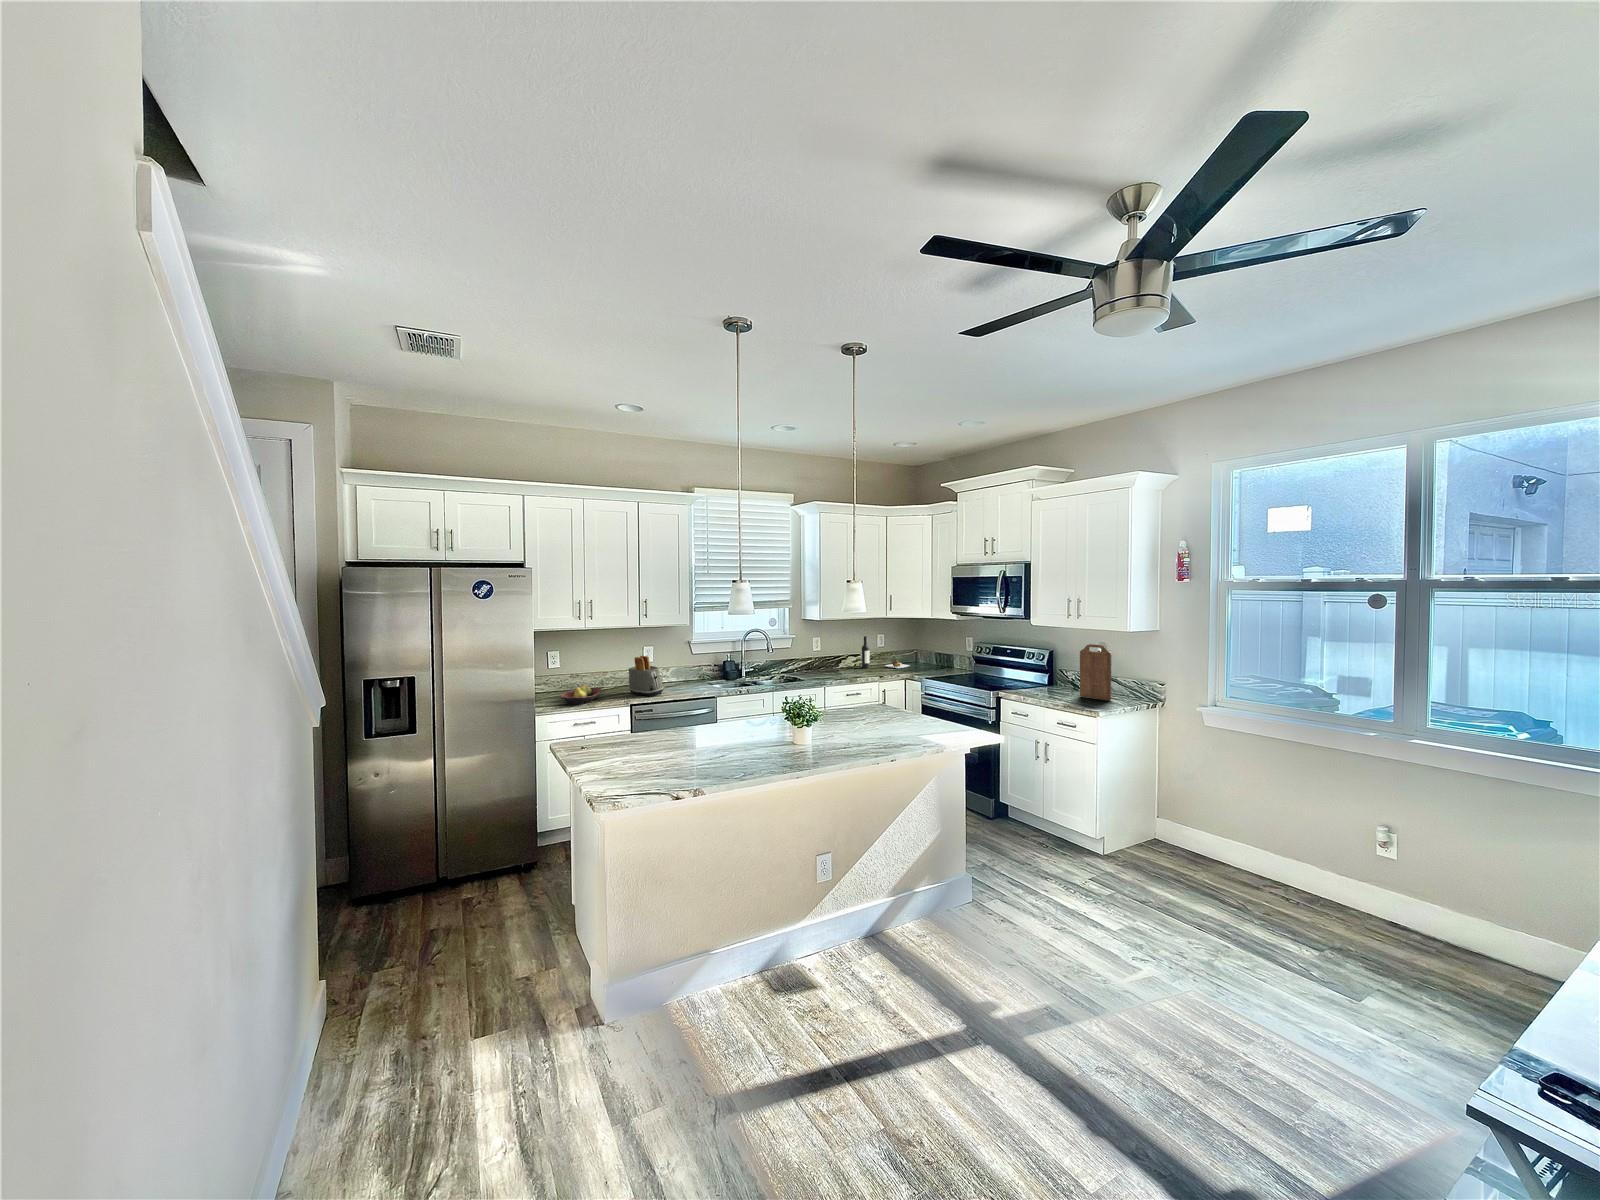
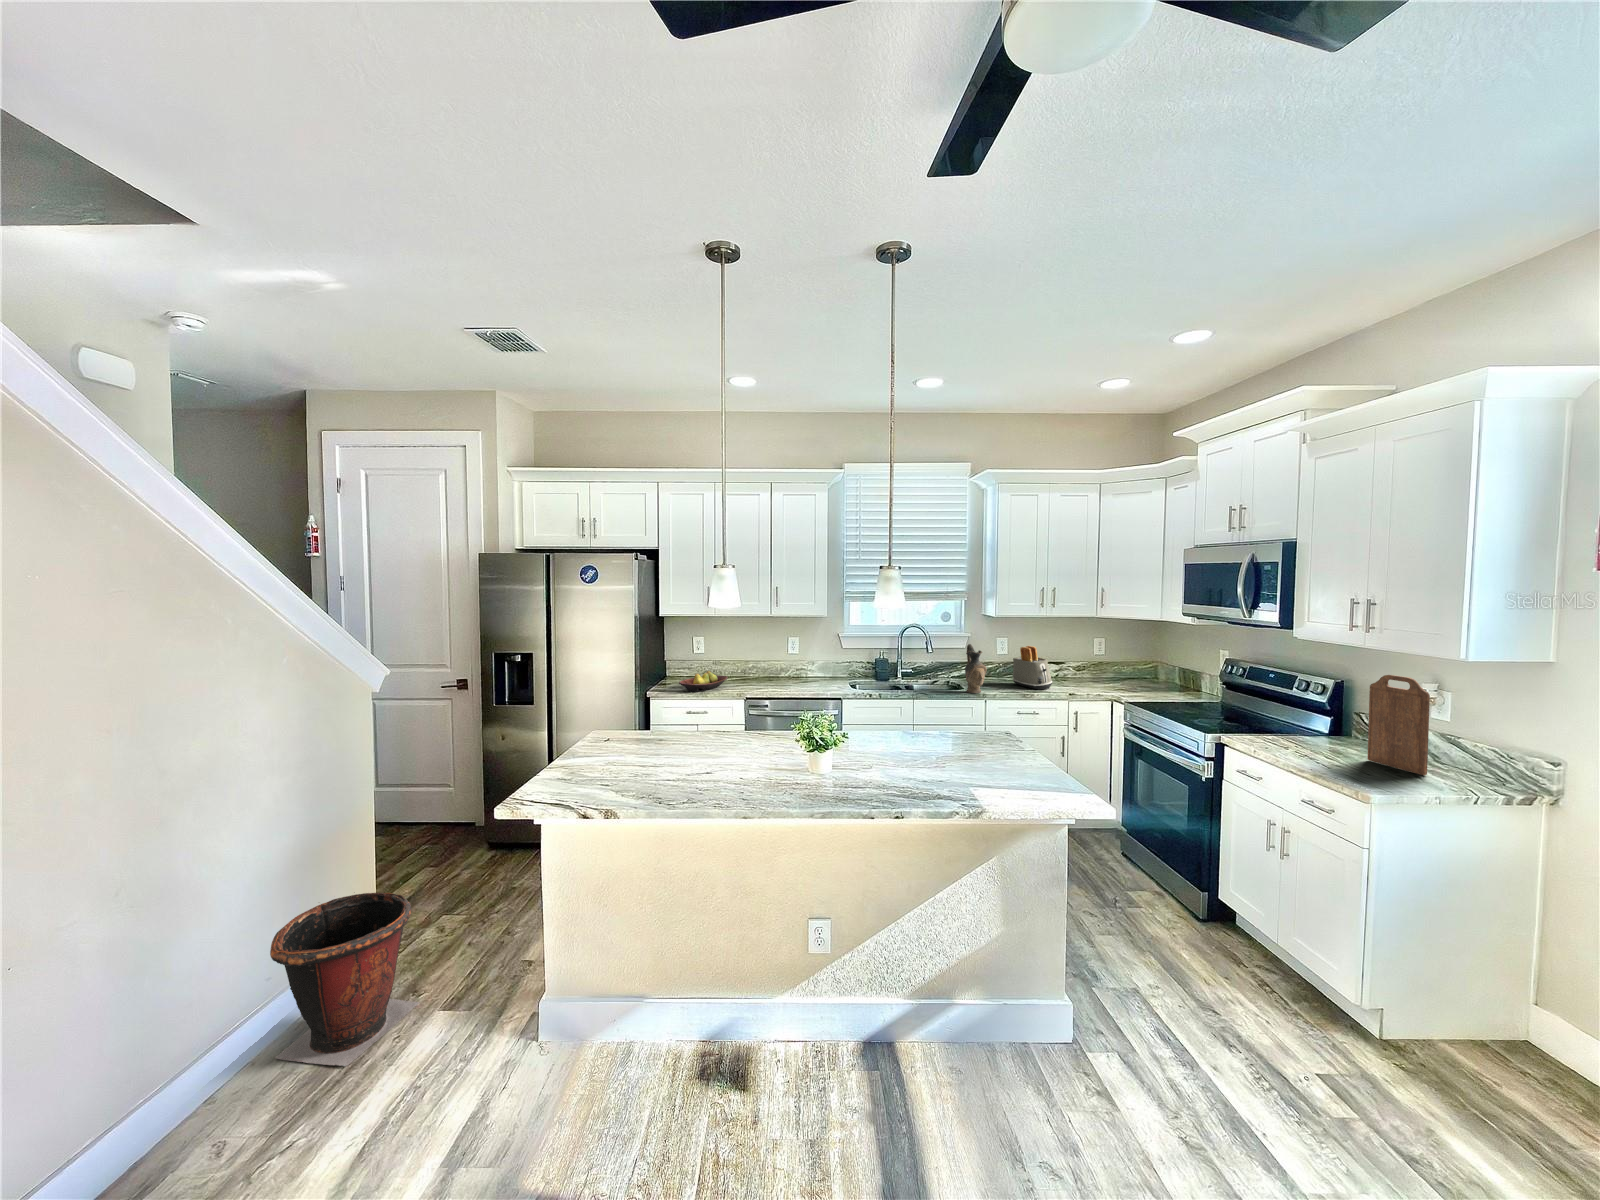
wine bottle: present [862,636,909,668] -> none [1068,640,1138,685]
ceramic pitcher: none [805,643,823,683] -> present [965,644,987,693]
toaster: present [628,656,664,696] -> present [1013,646,1052,690]
waste bin: none [315,923,456,1137] -> present [270,883,420,1066]

